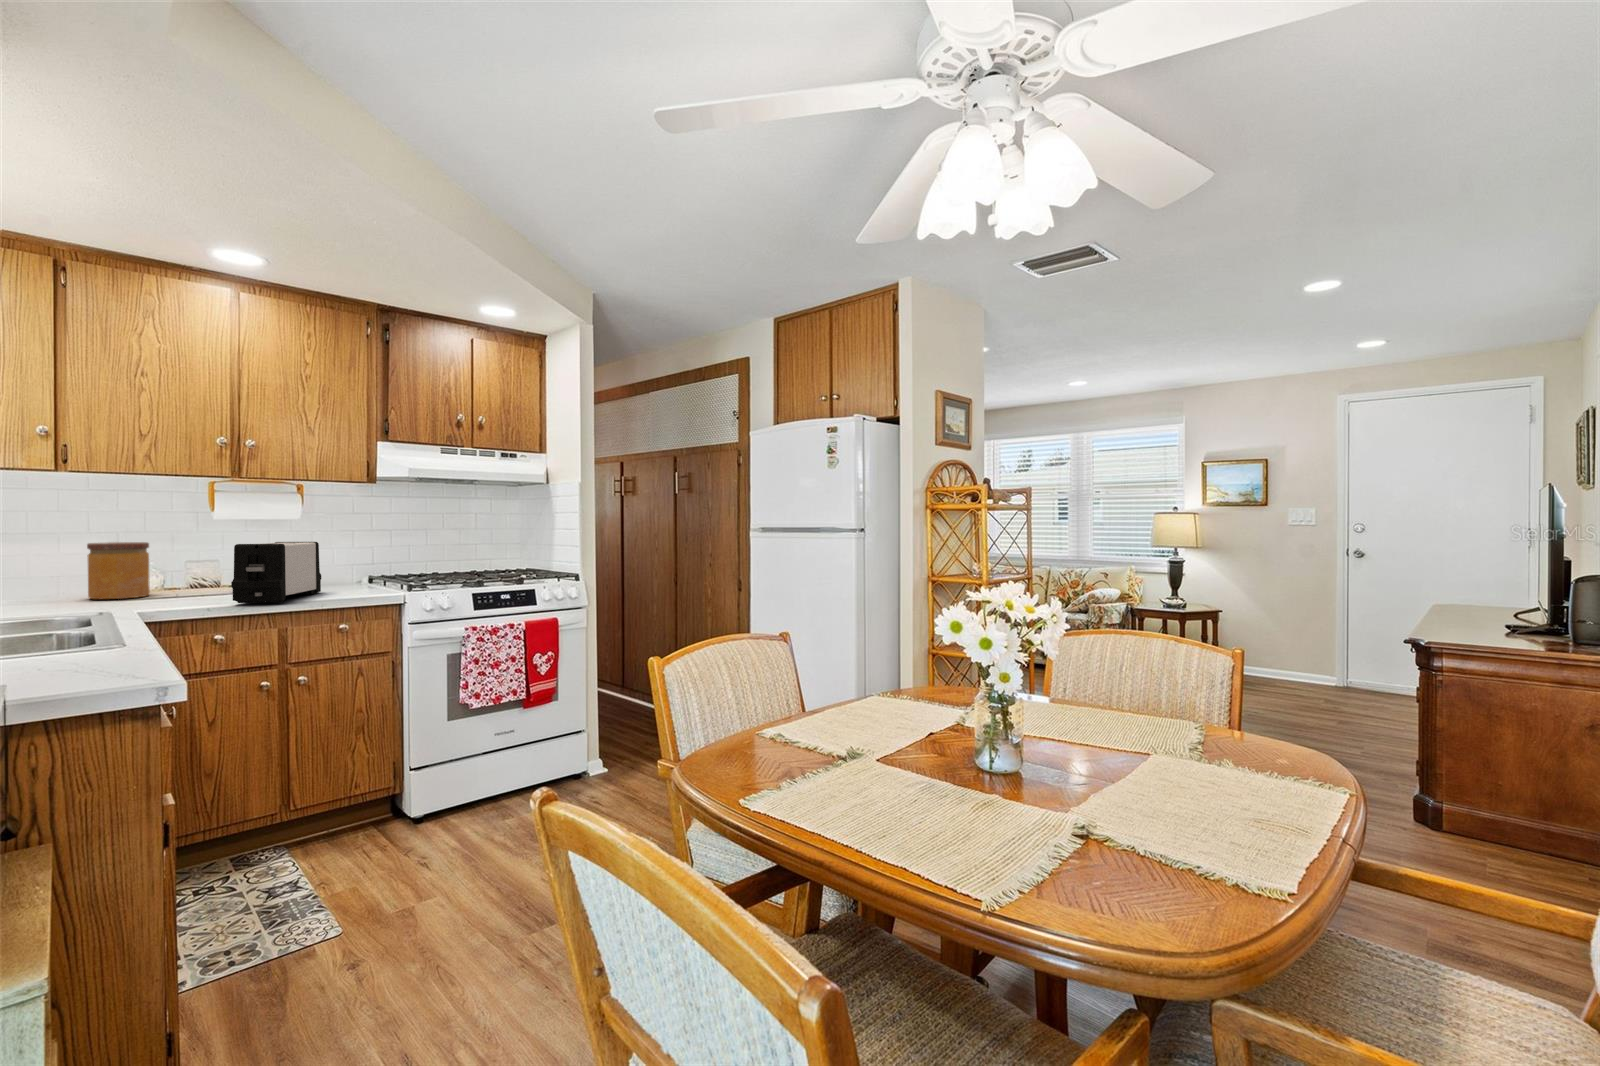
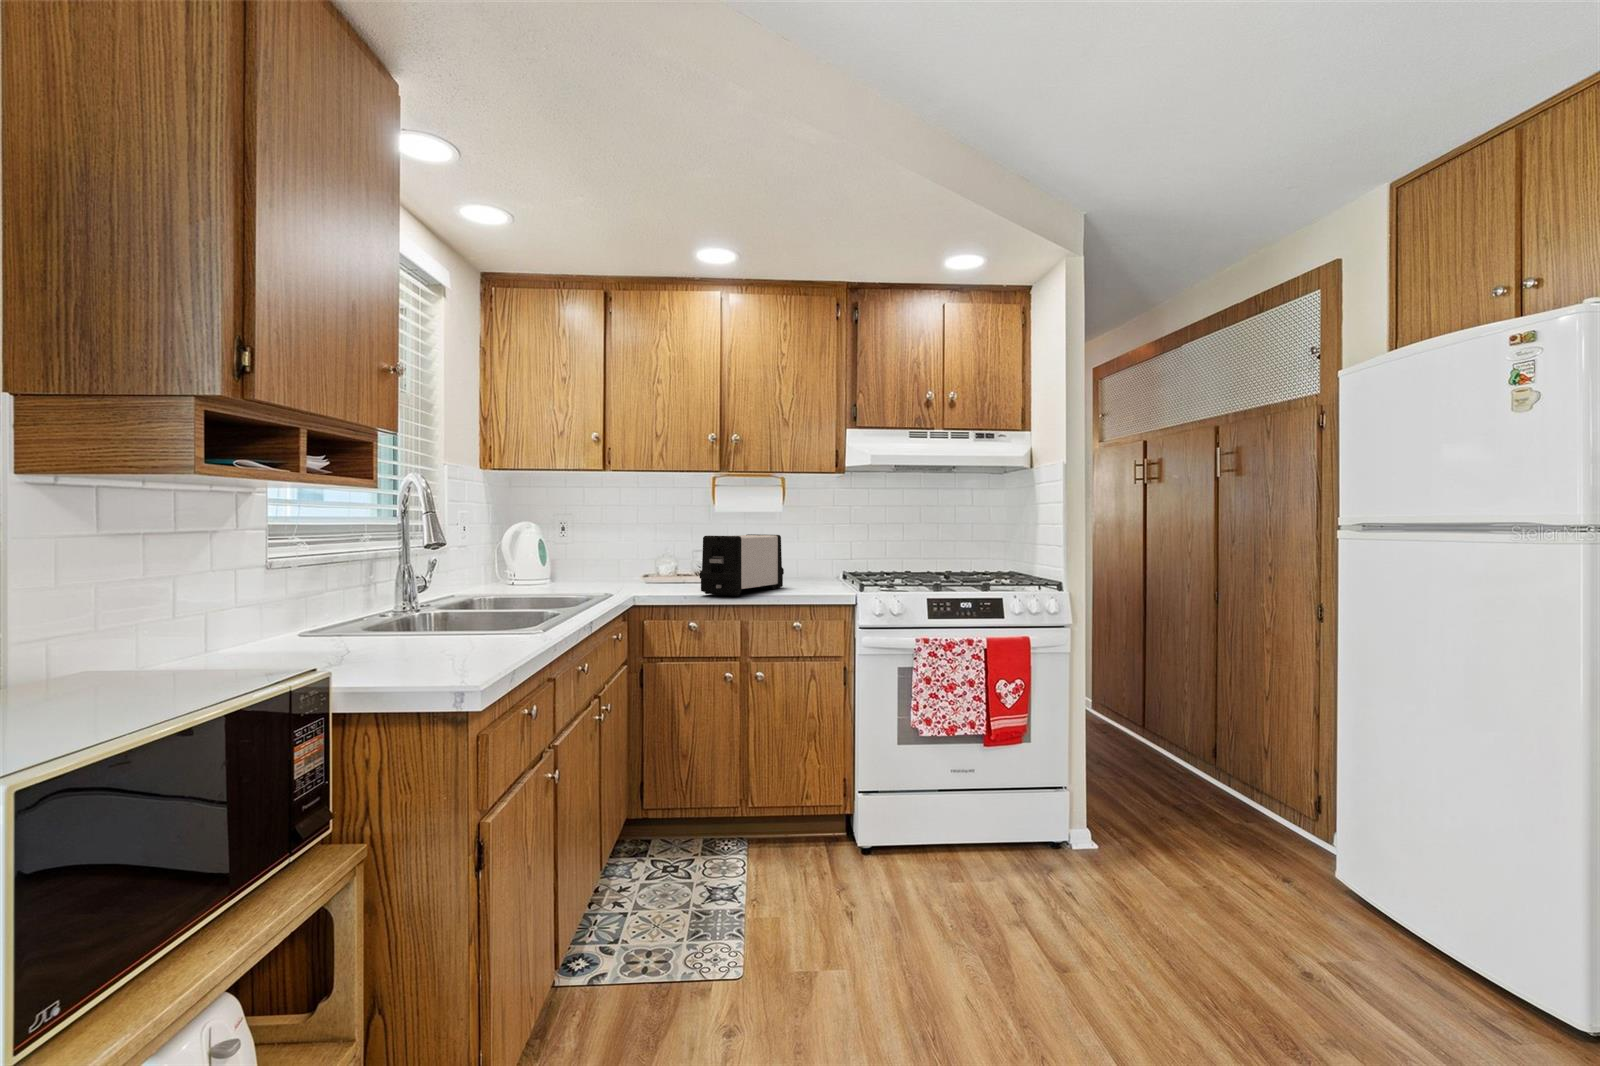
jar: present [87,542,150,599] -> none [623,533,664,583]

